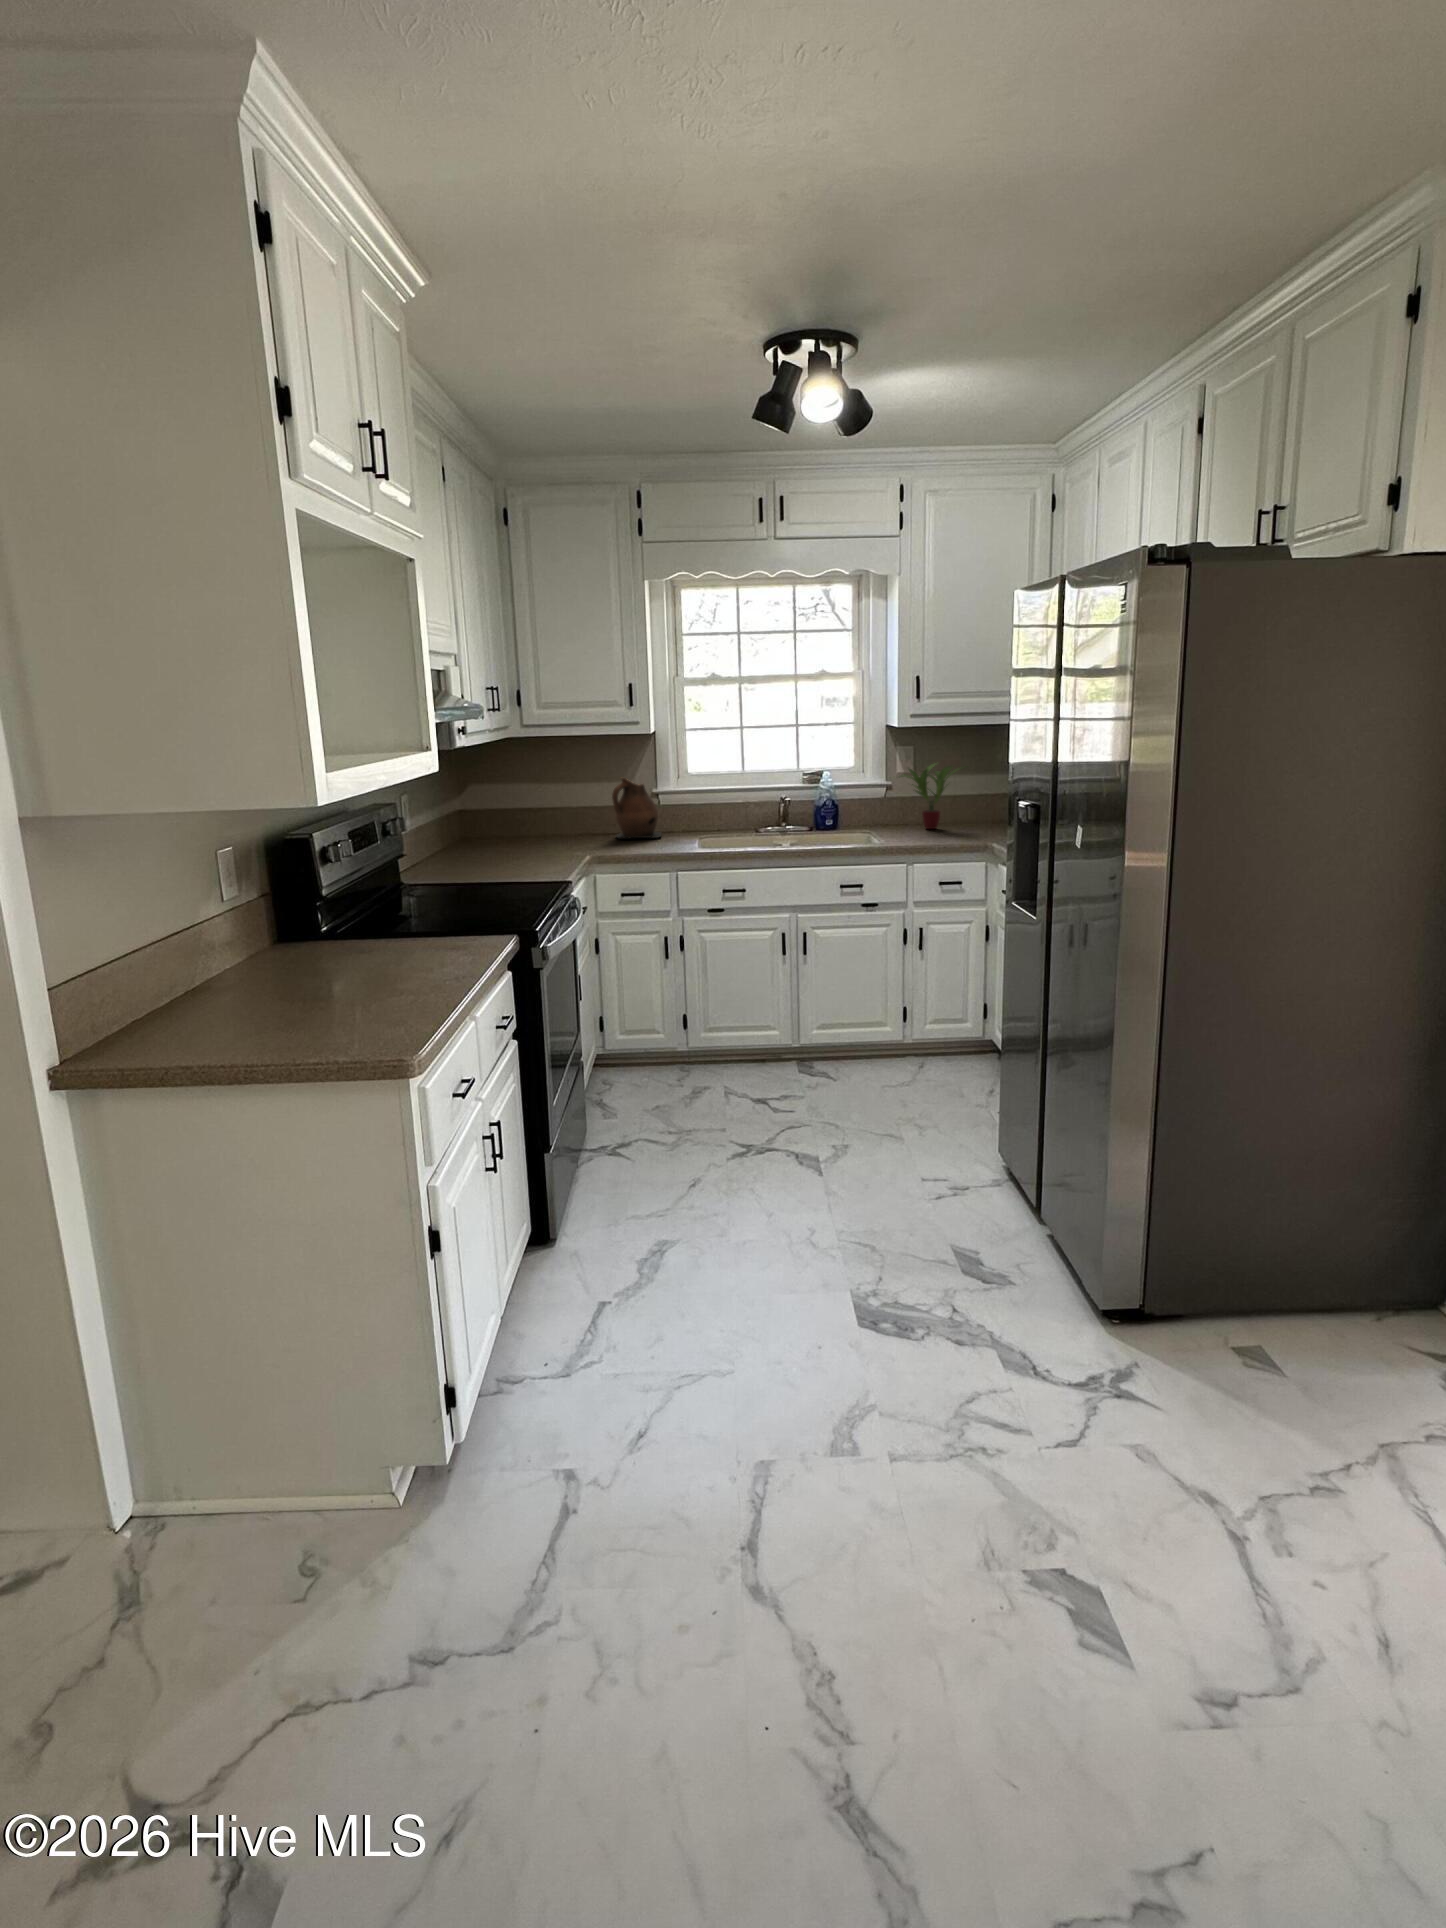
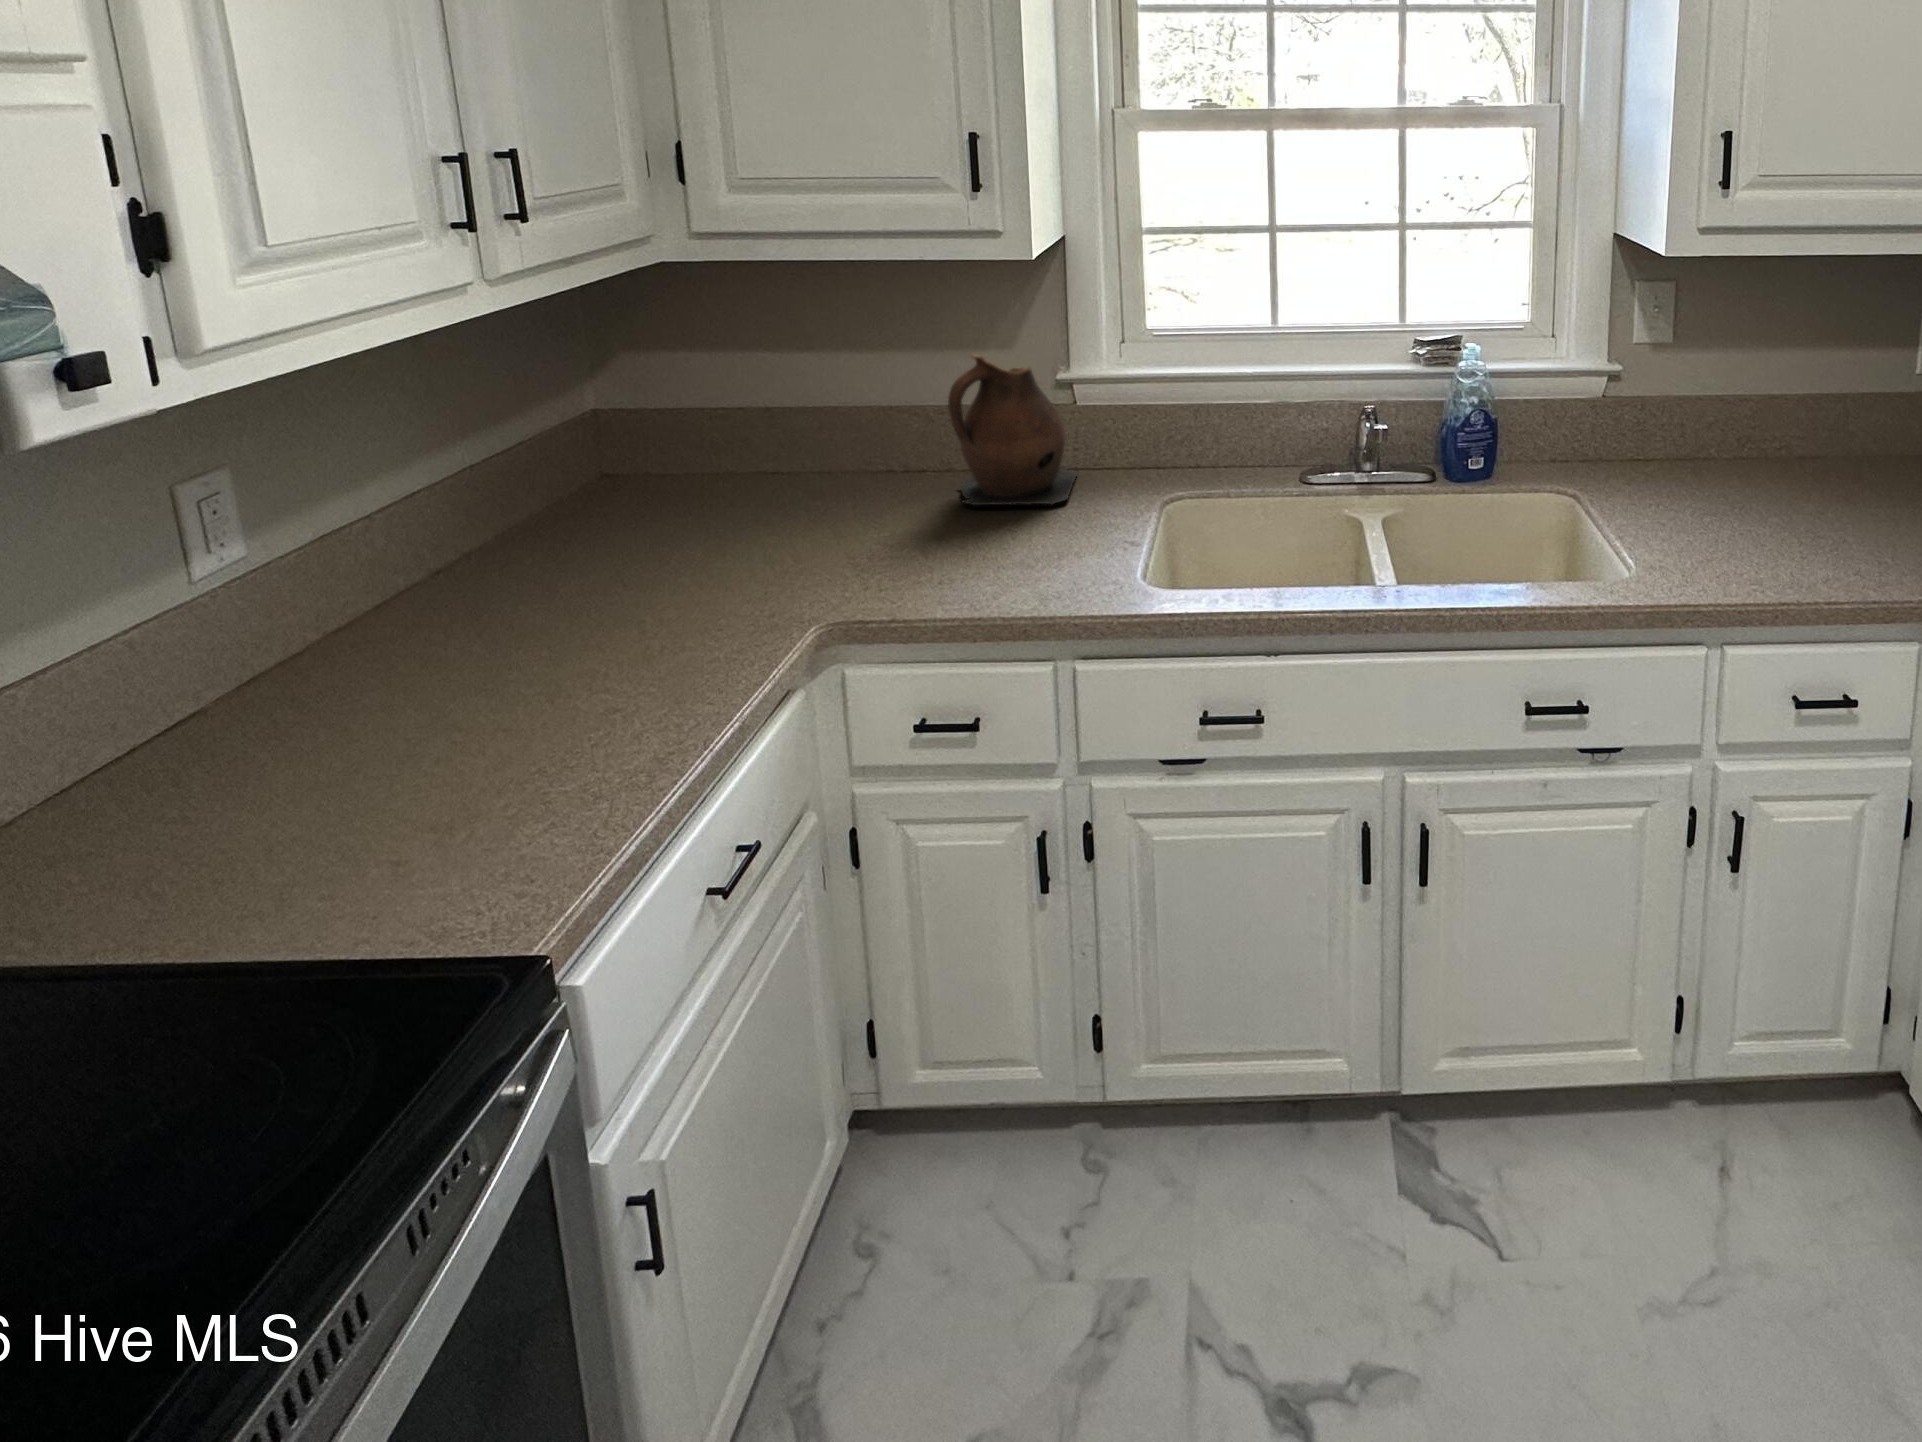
potted plant: present [900,764,958,829] -> none [1644,326,1821,492]

